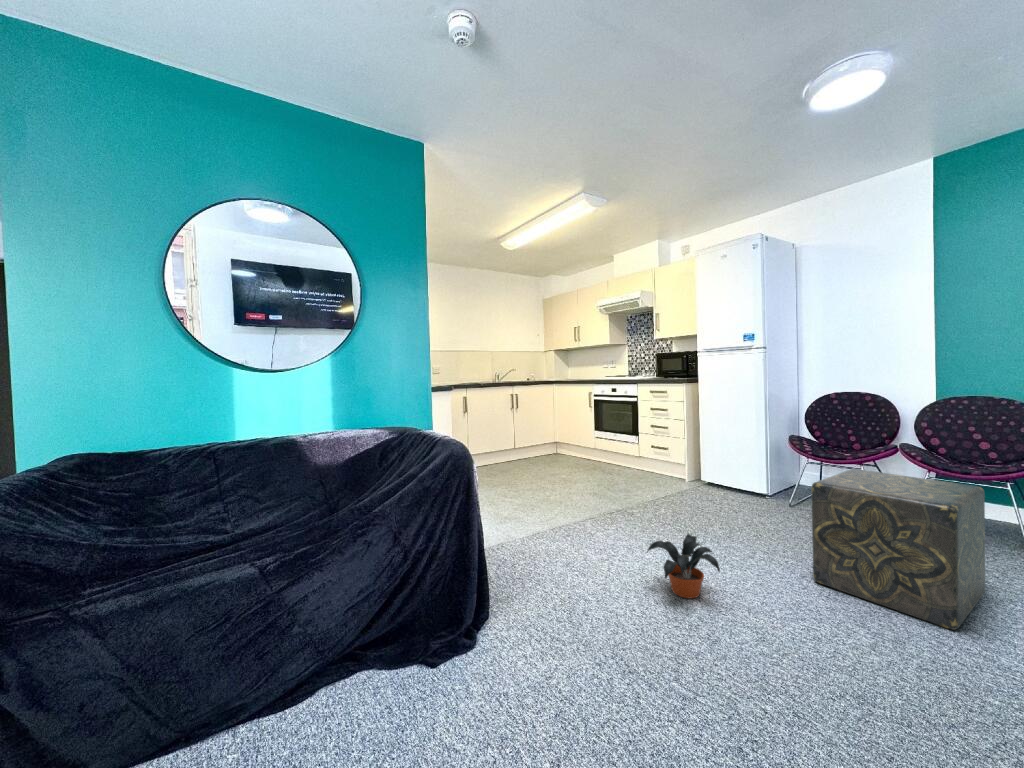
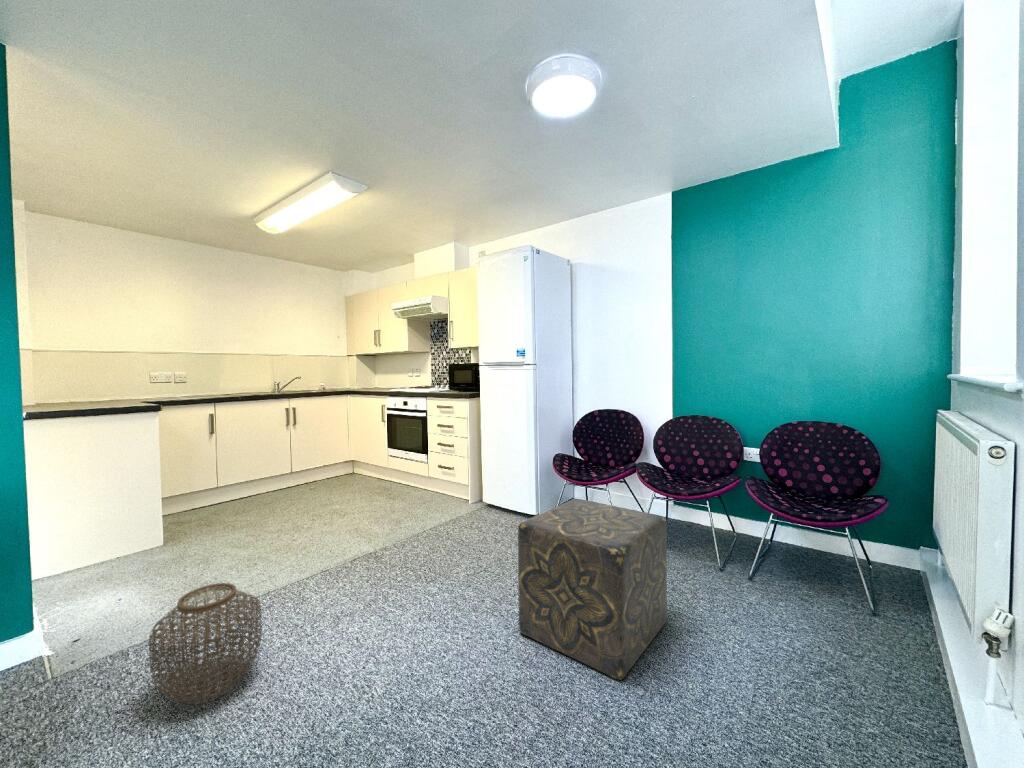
woven basket: none [535,509,602,590] -> present [149,583,262,704]
potted plant: present [647,534,720,598] -> none [317,598,403,688]

